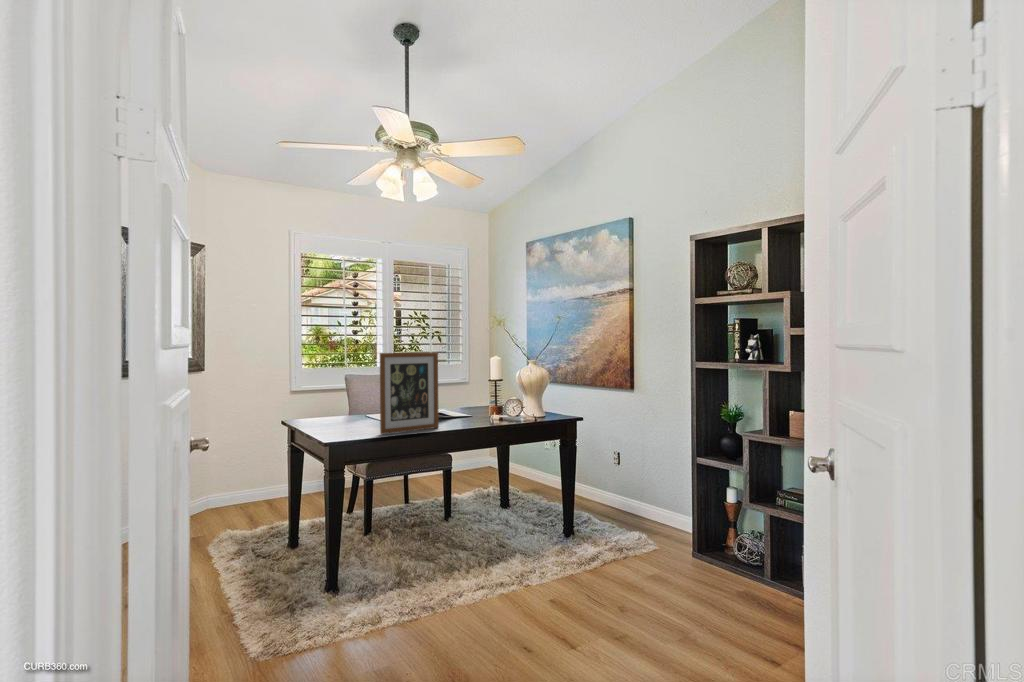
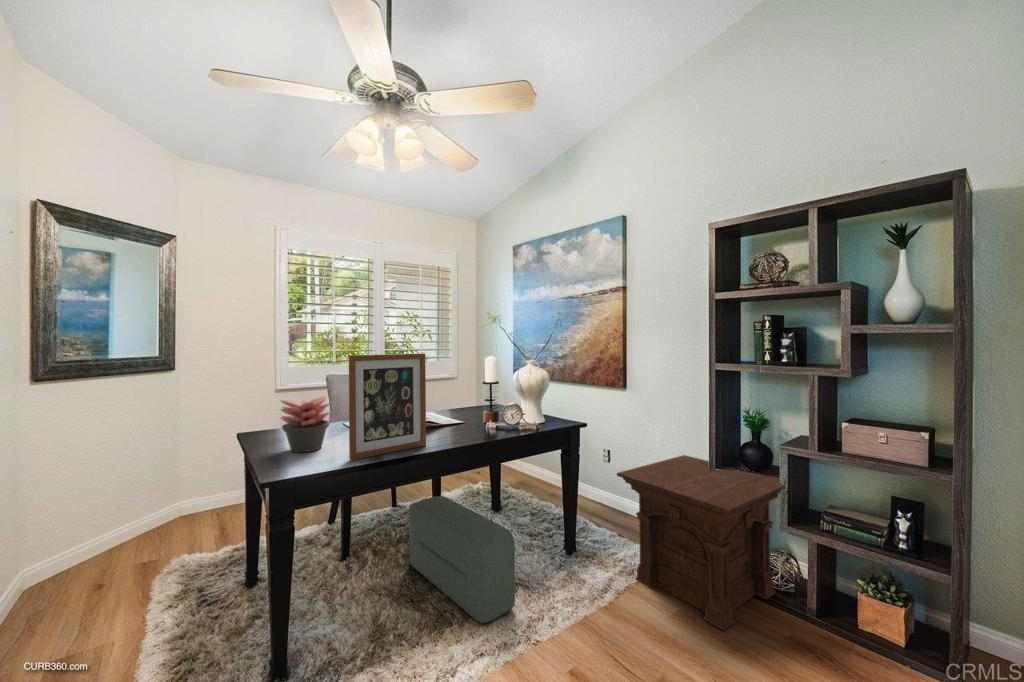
succulent plant: none [323,388,363,430] -> present [280,396,330,452]
side table: none [606,449,759,582] -> present [617,455,785,631]
pouf: none [423,482,512,573] -> present [409,496,515,624]

